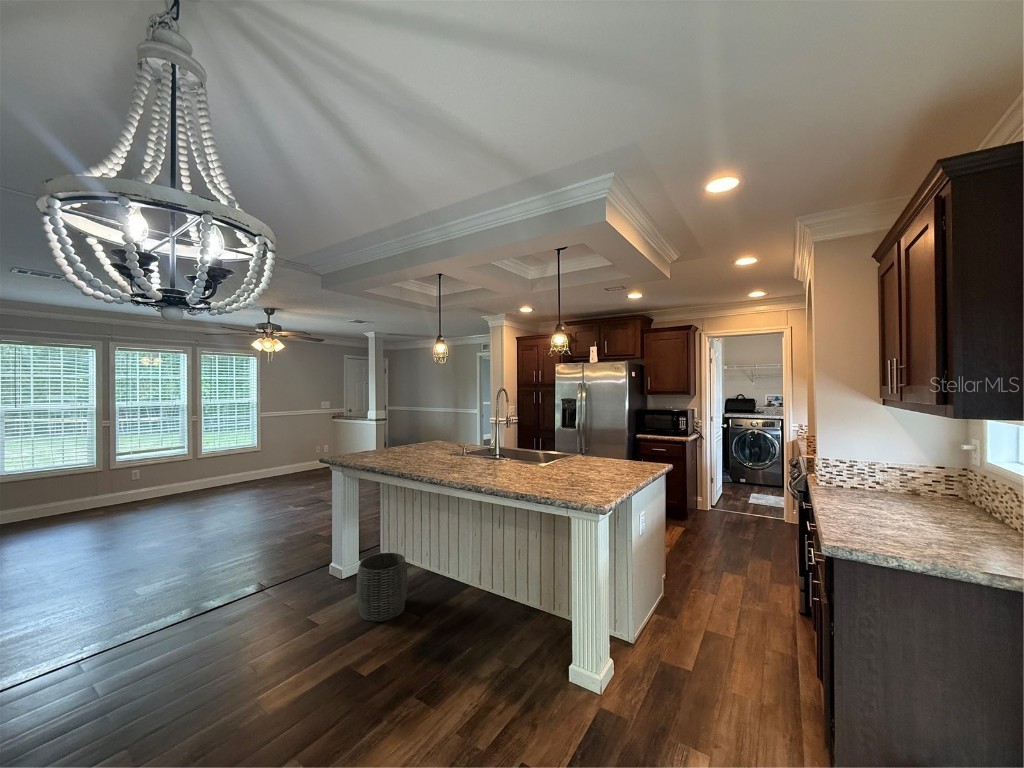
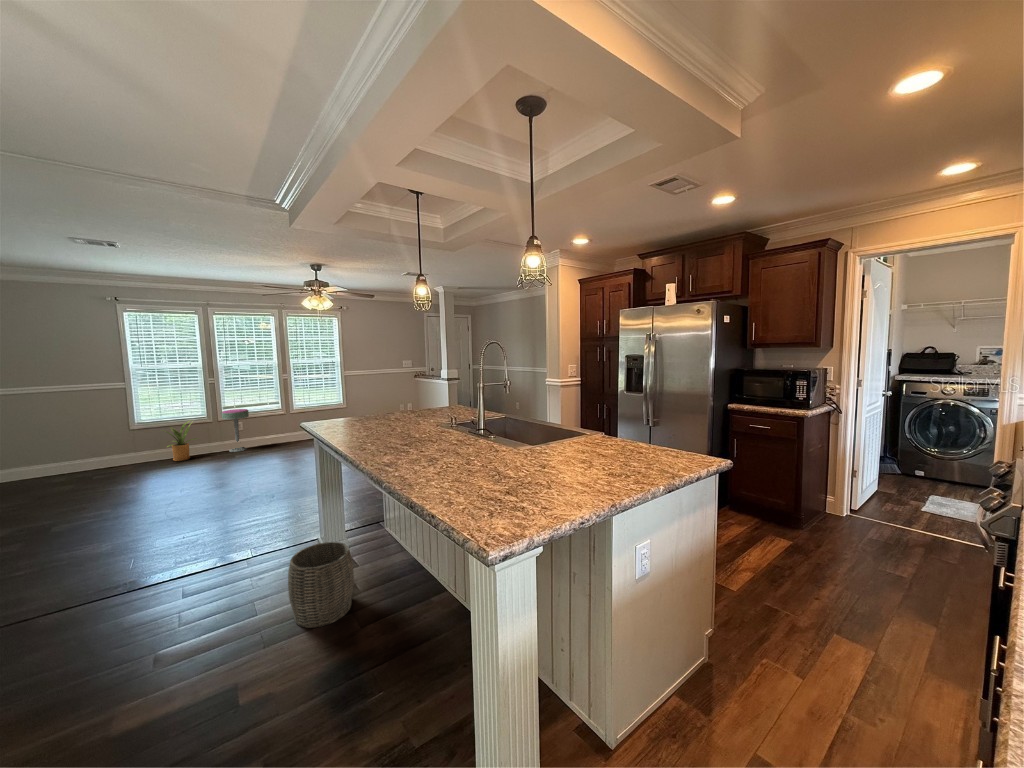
bar stool: none [118,455,152,505] -> present [222,409,249,452]
house plant: none [32,469,90,519] -> present [165,421,197,461]

